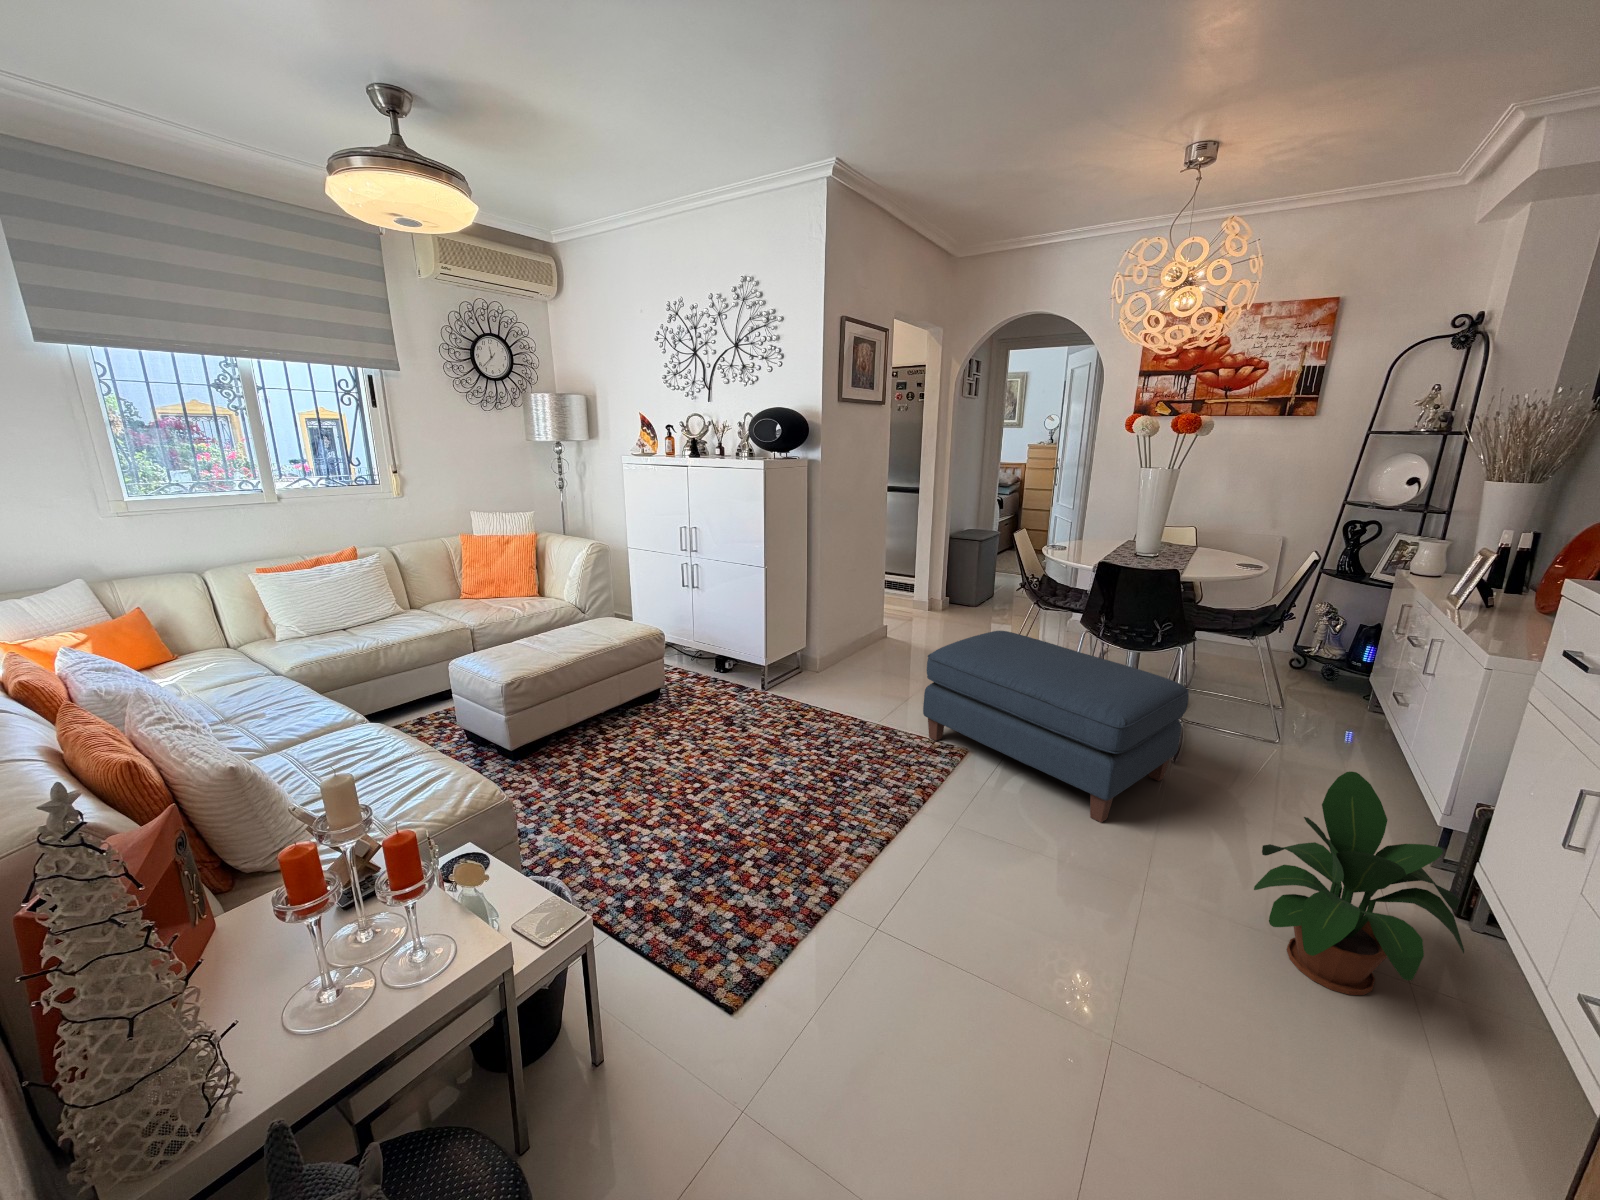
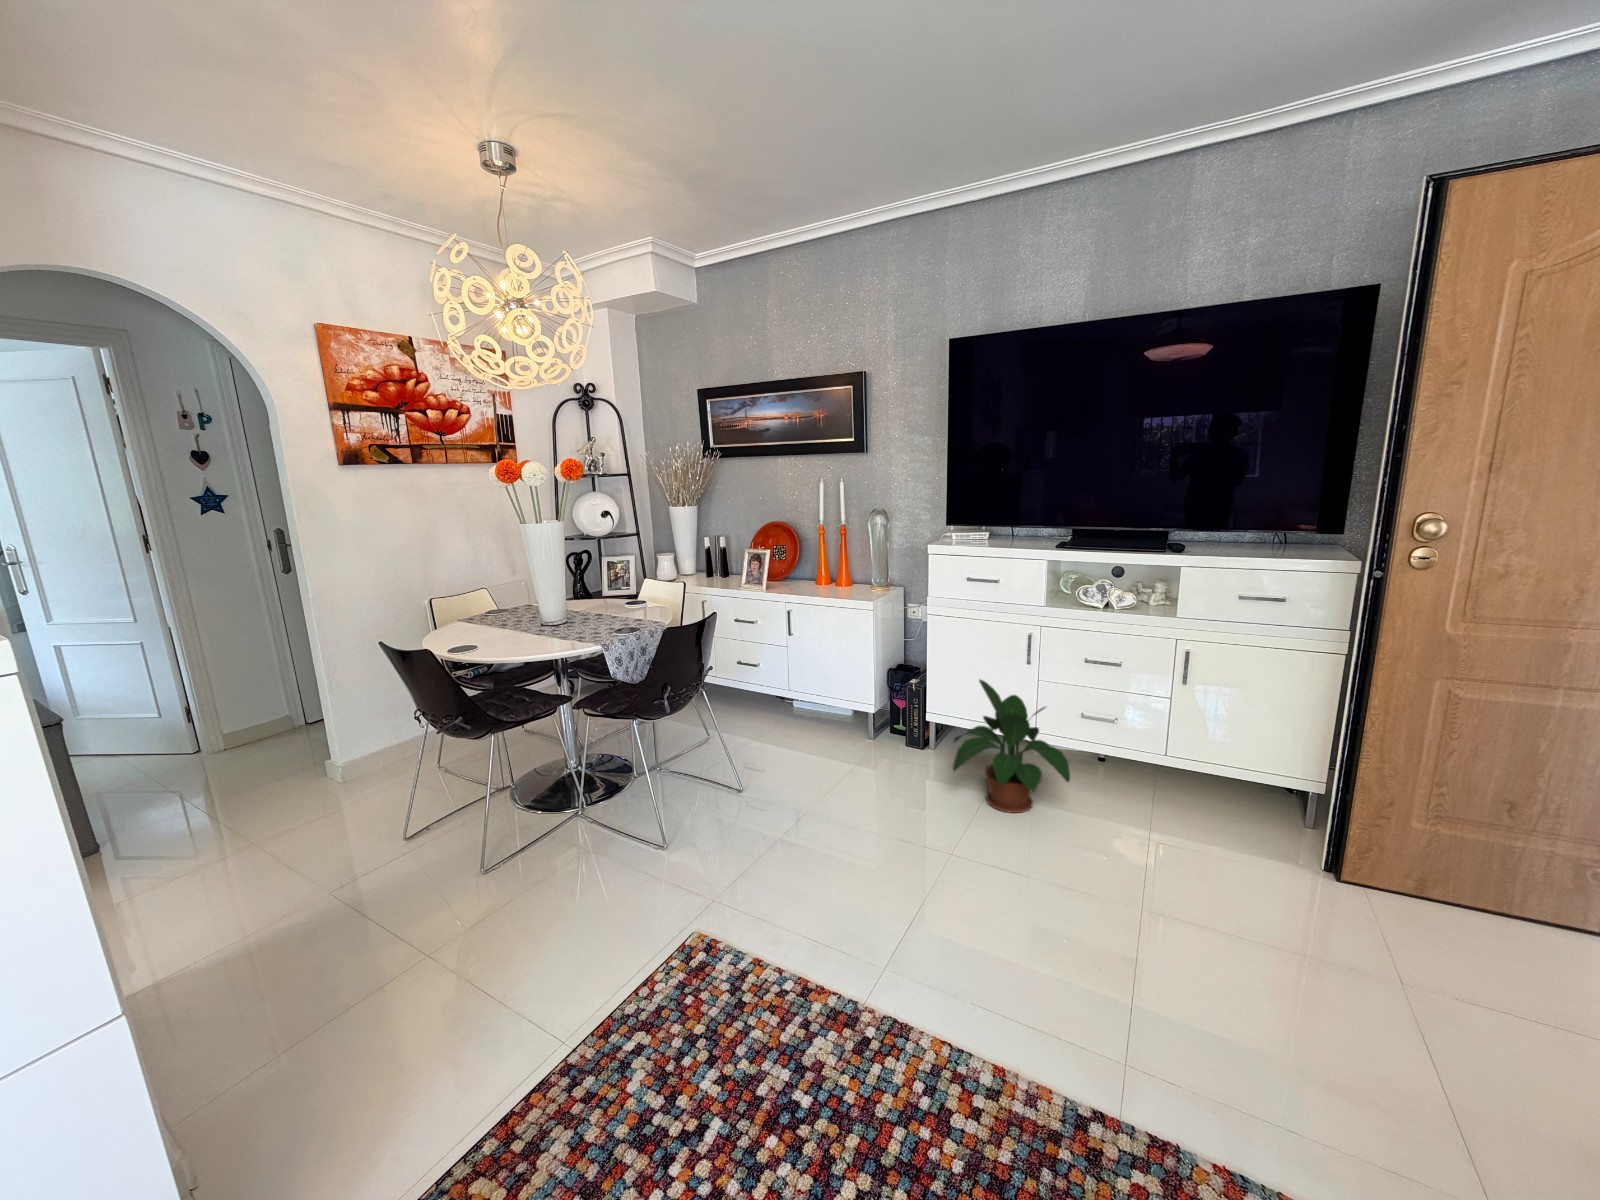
ottoman: present [923,631,1189,823] -> none [566,709,875,970]

